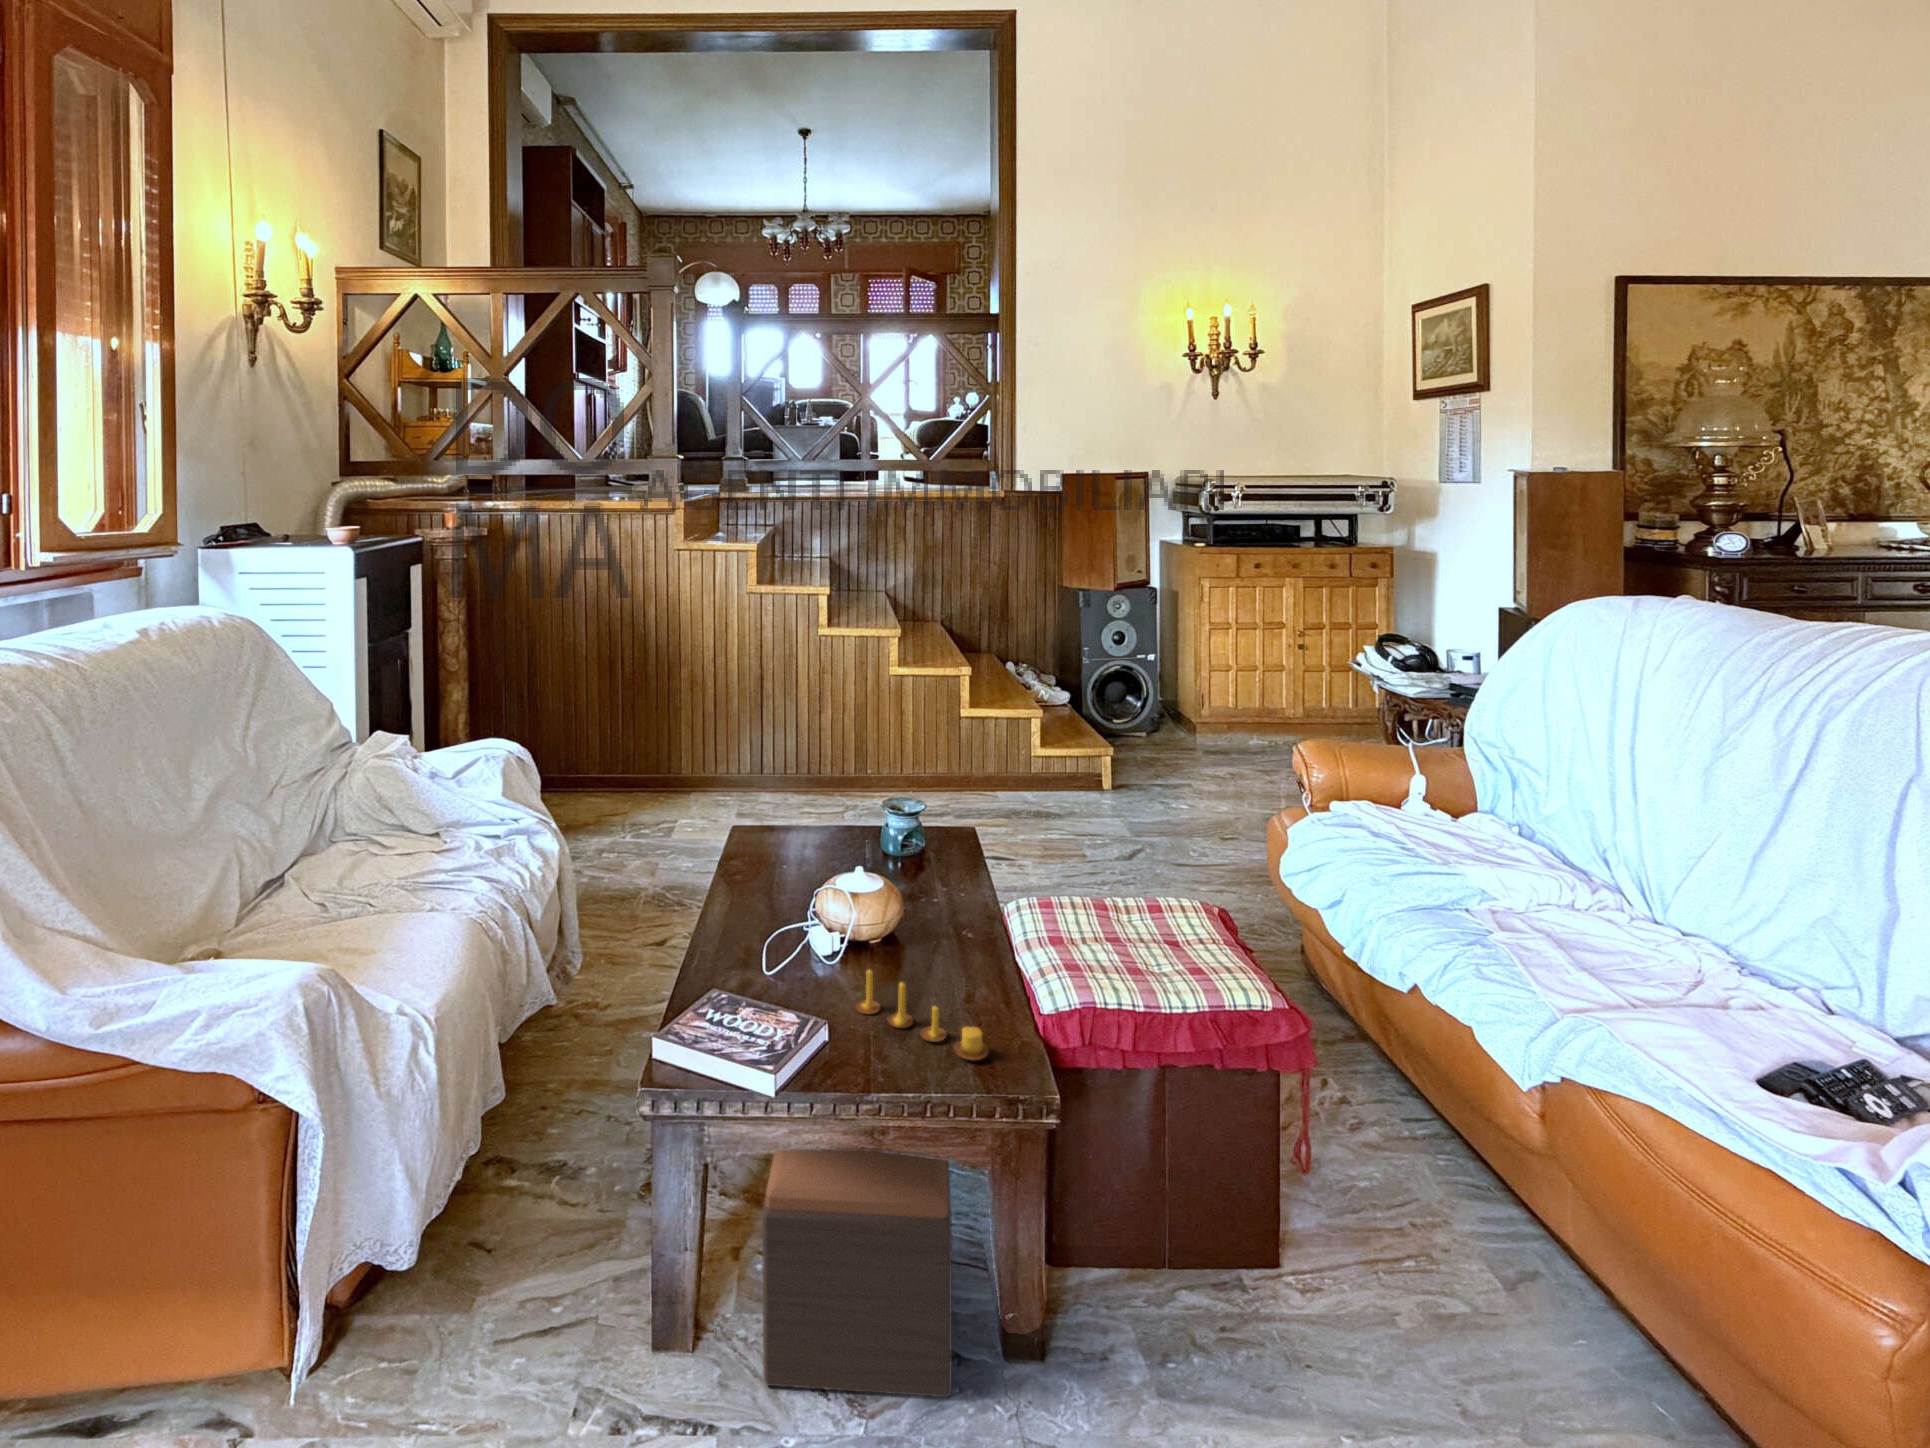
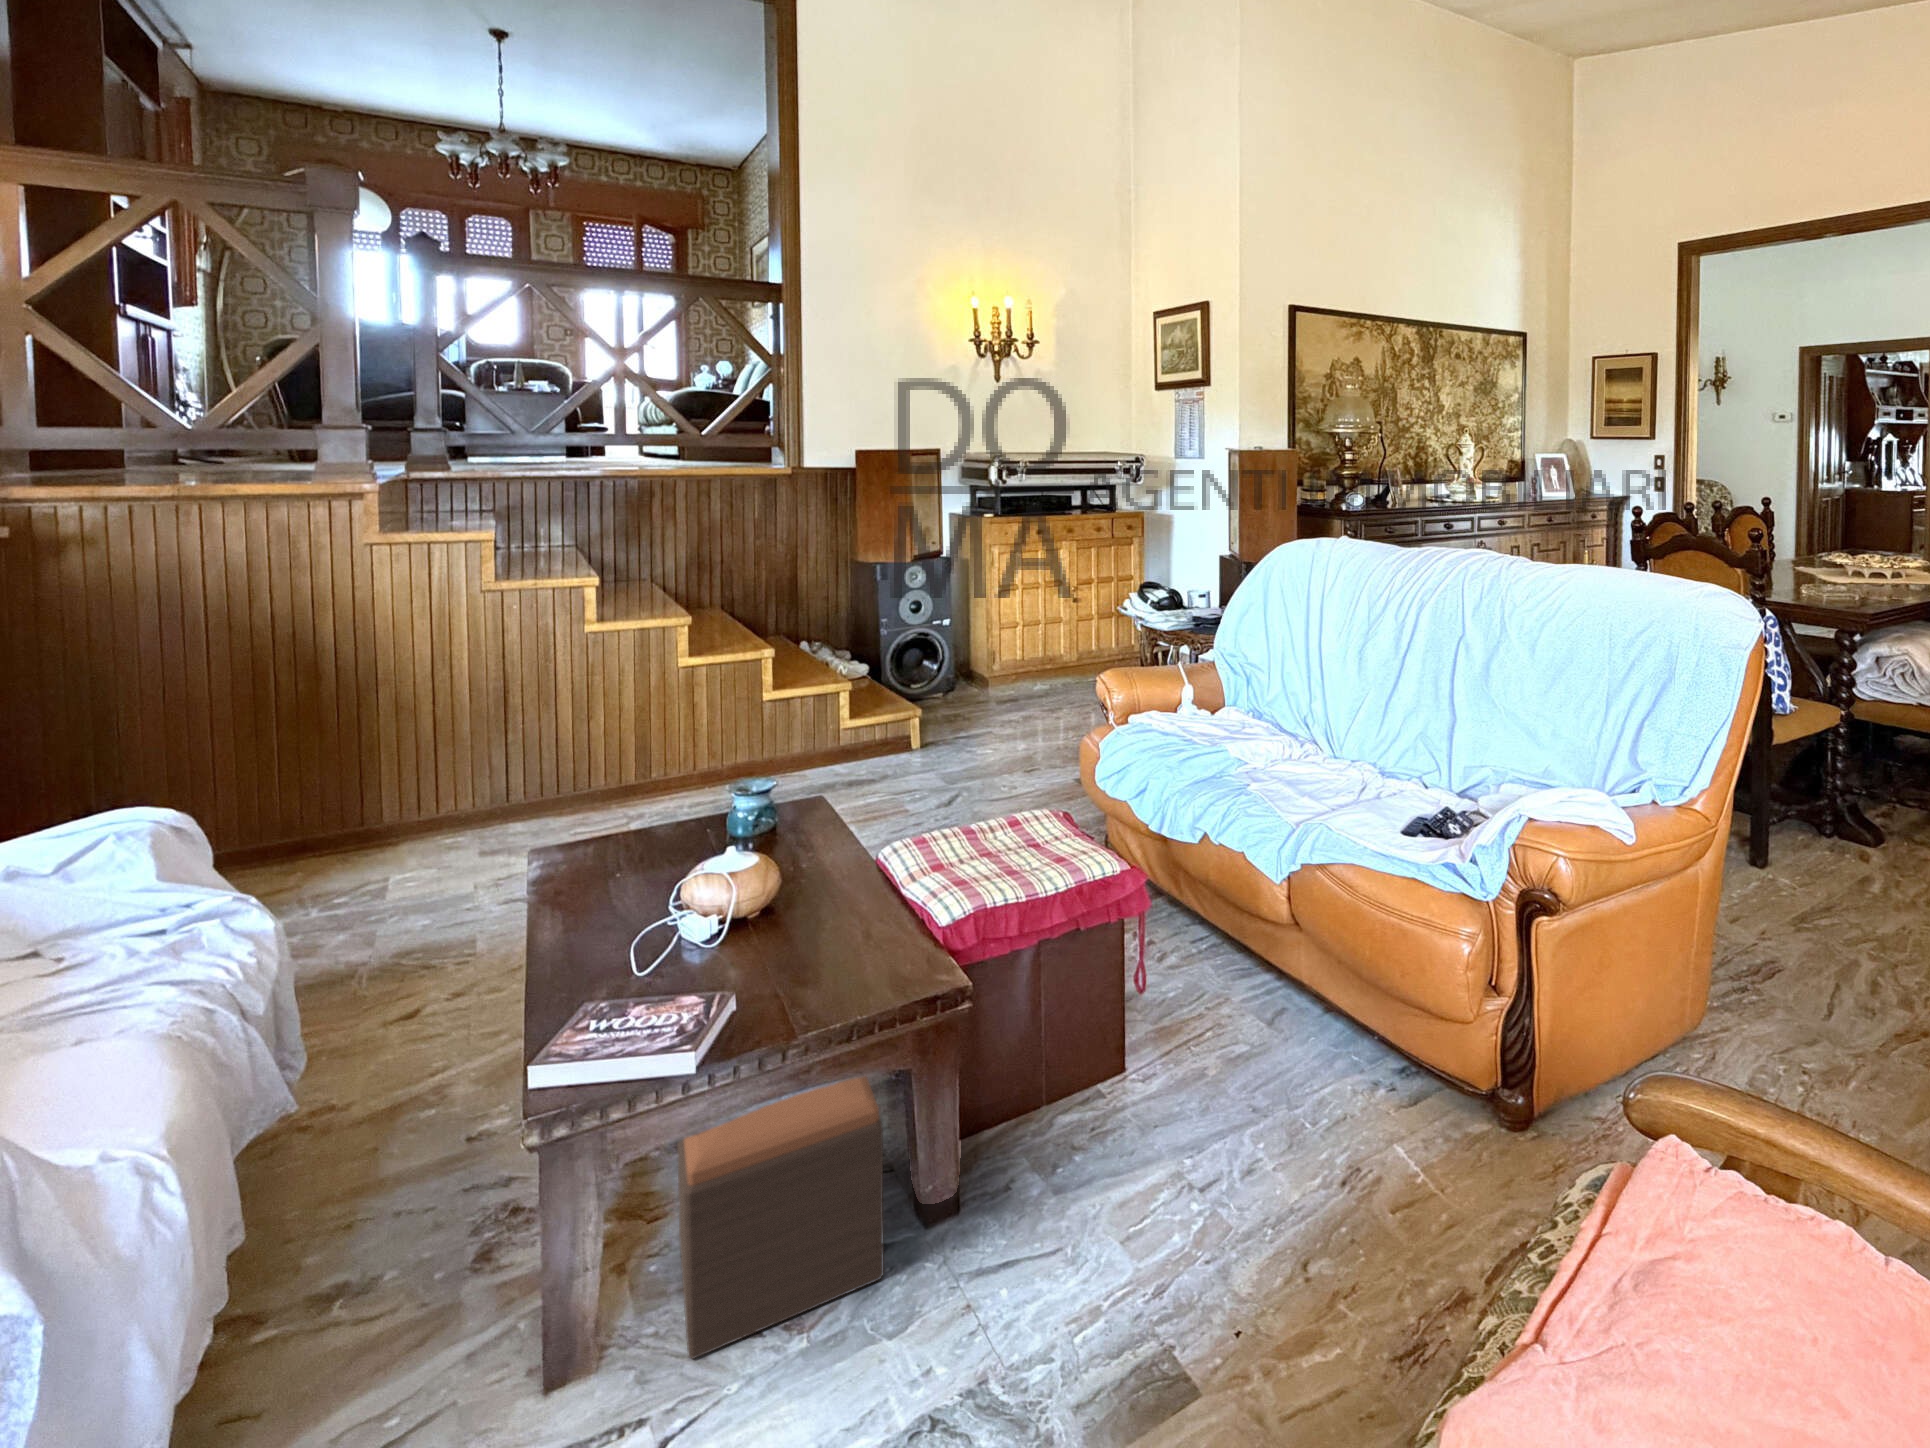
candle: present [855,970,989,1060] -> none [759,929,905,981]

